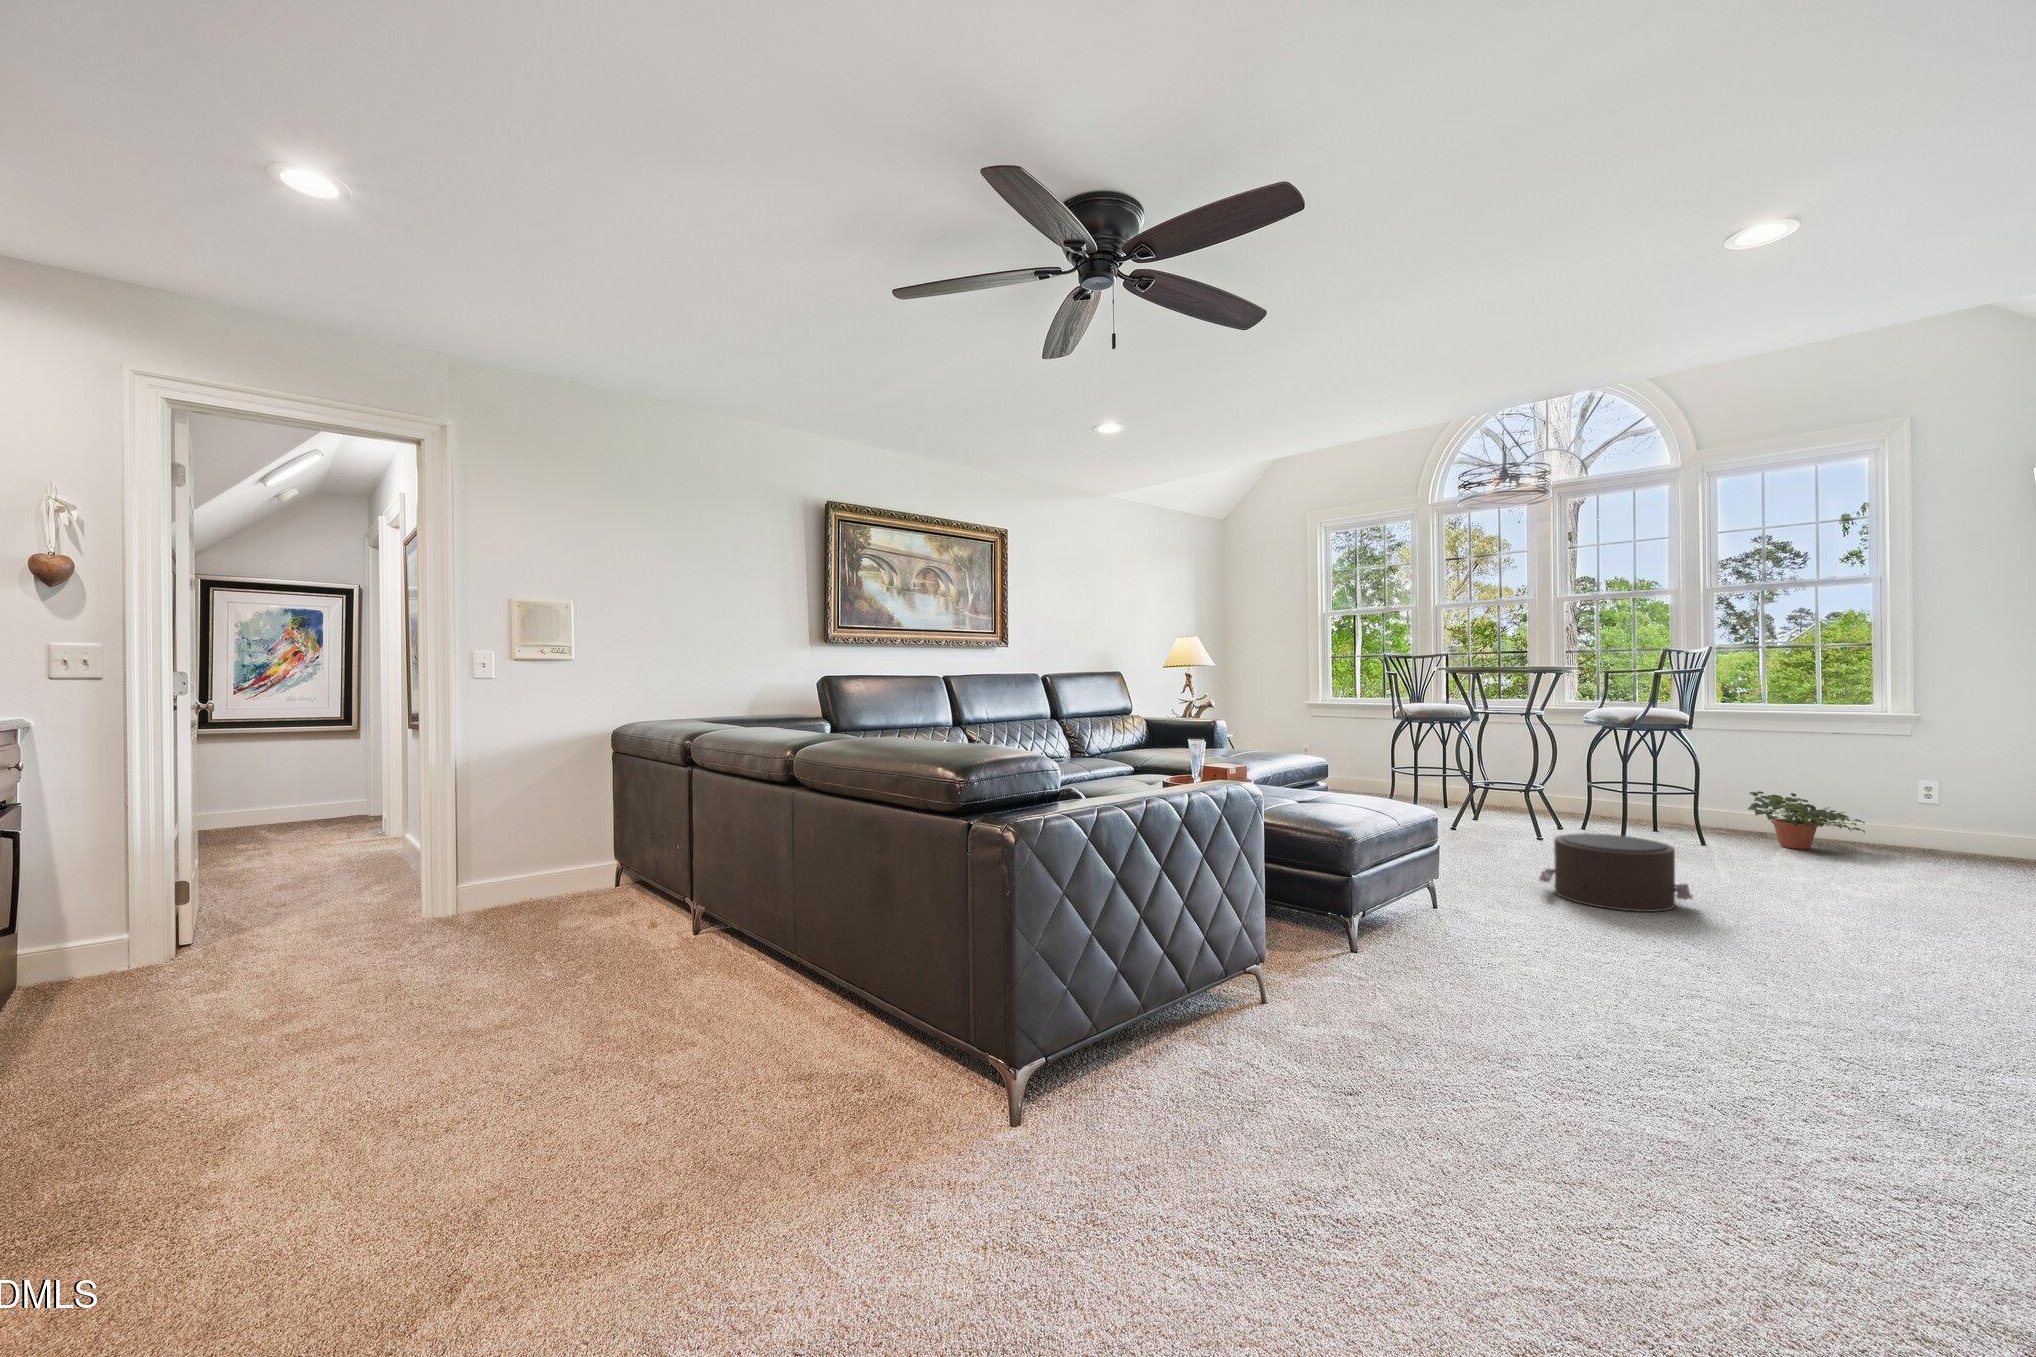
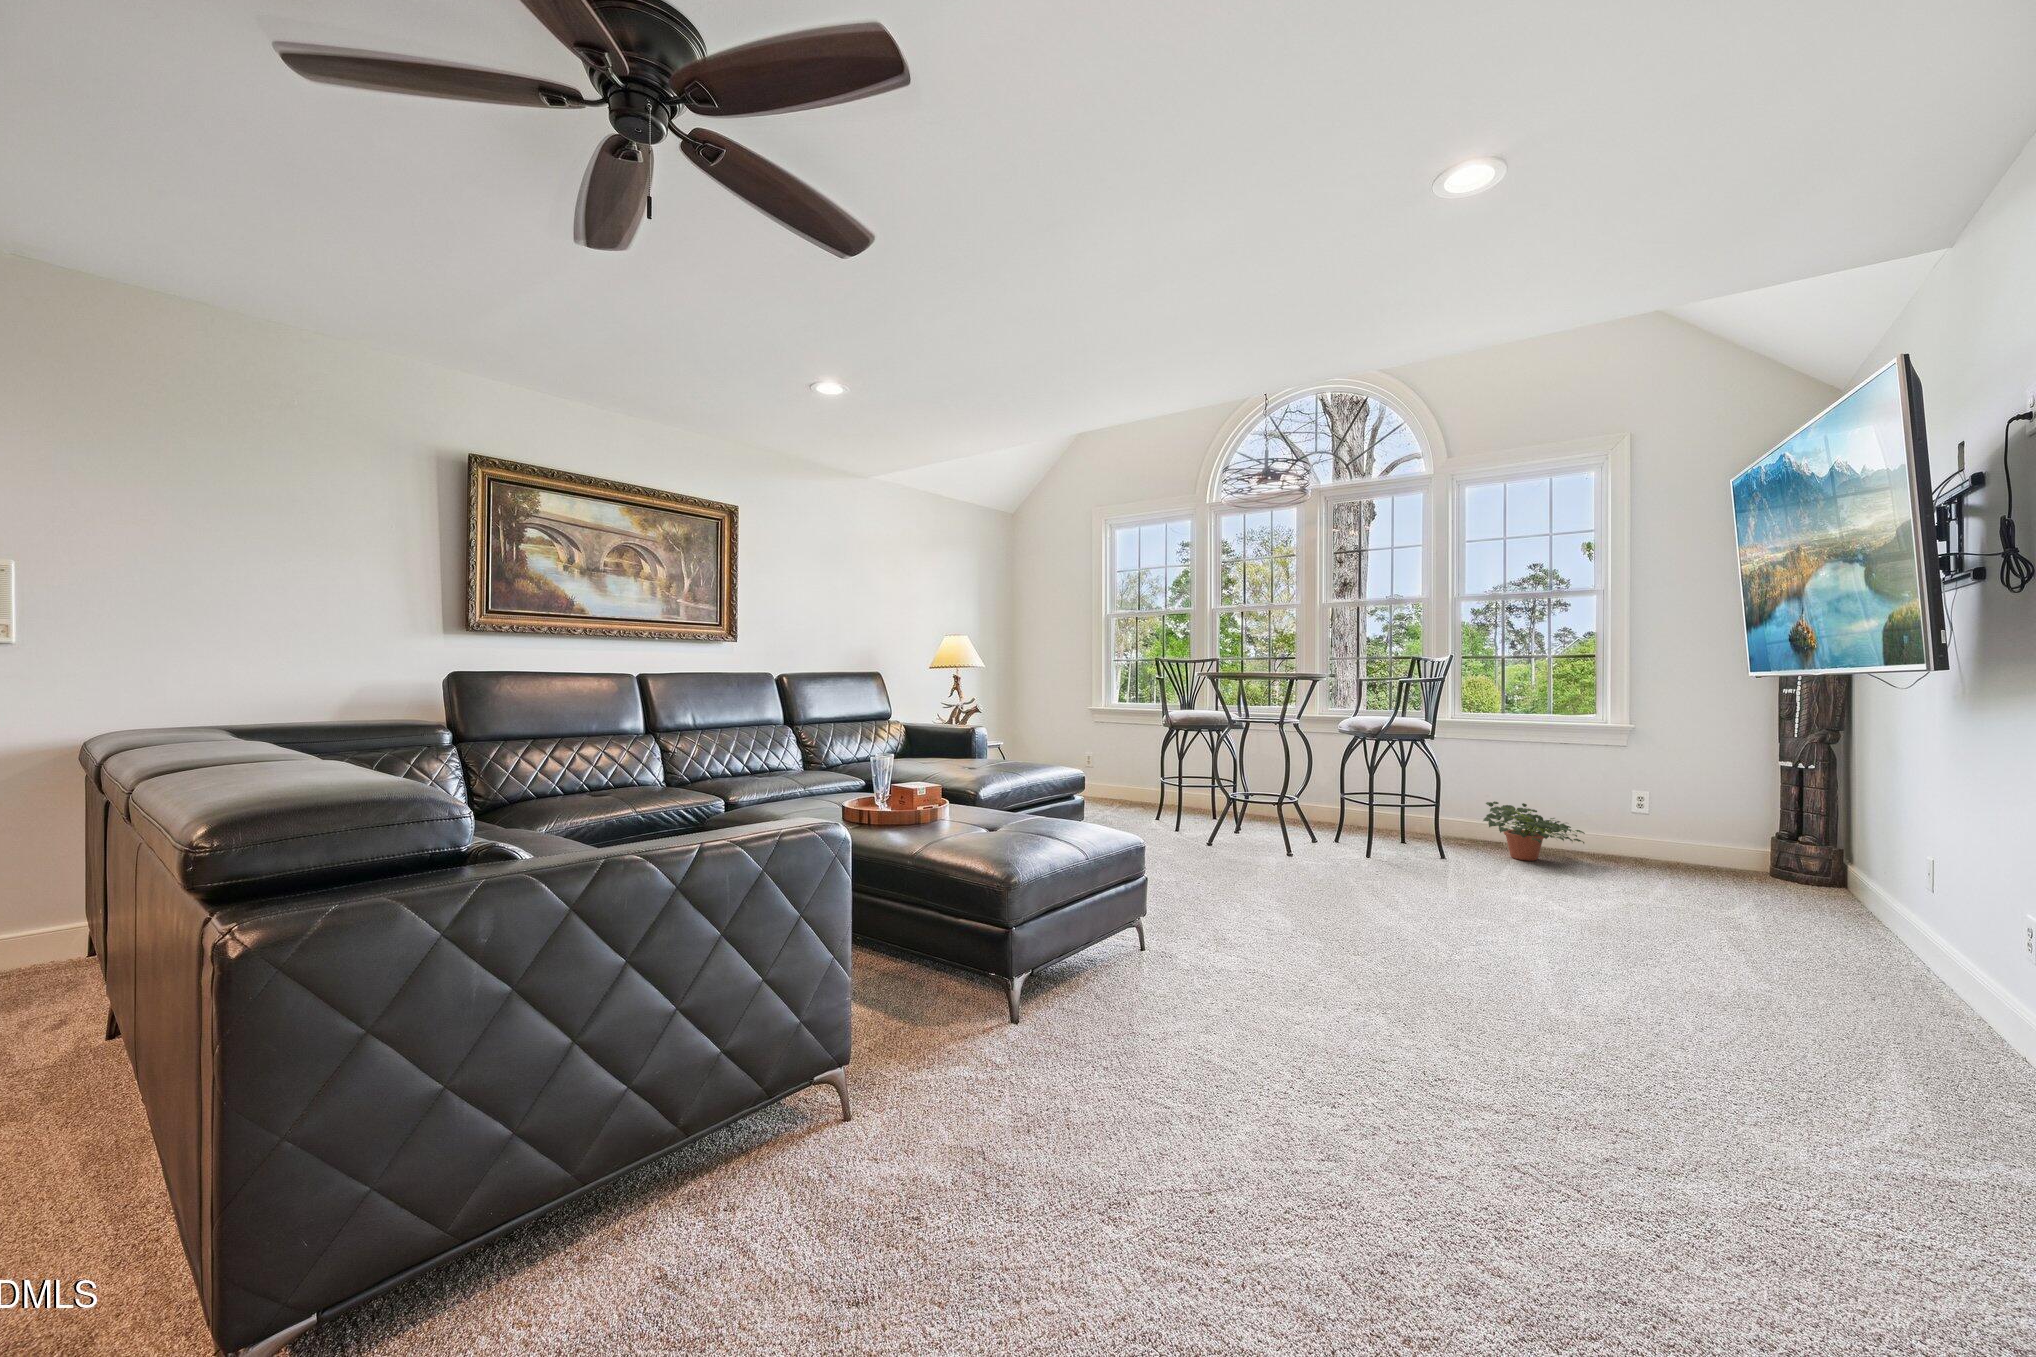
pouf: present [1539,833,1693,912] -> none [1263,857,1412,946]

